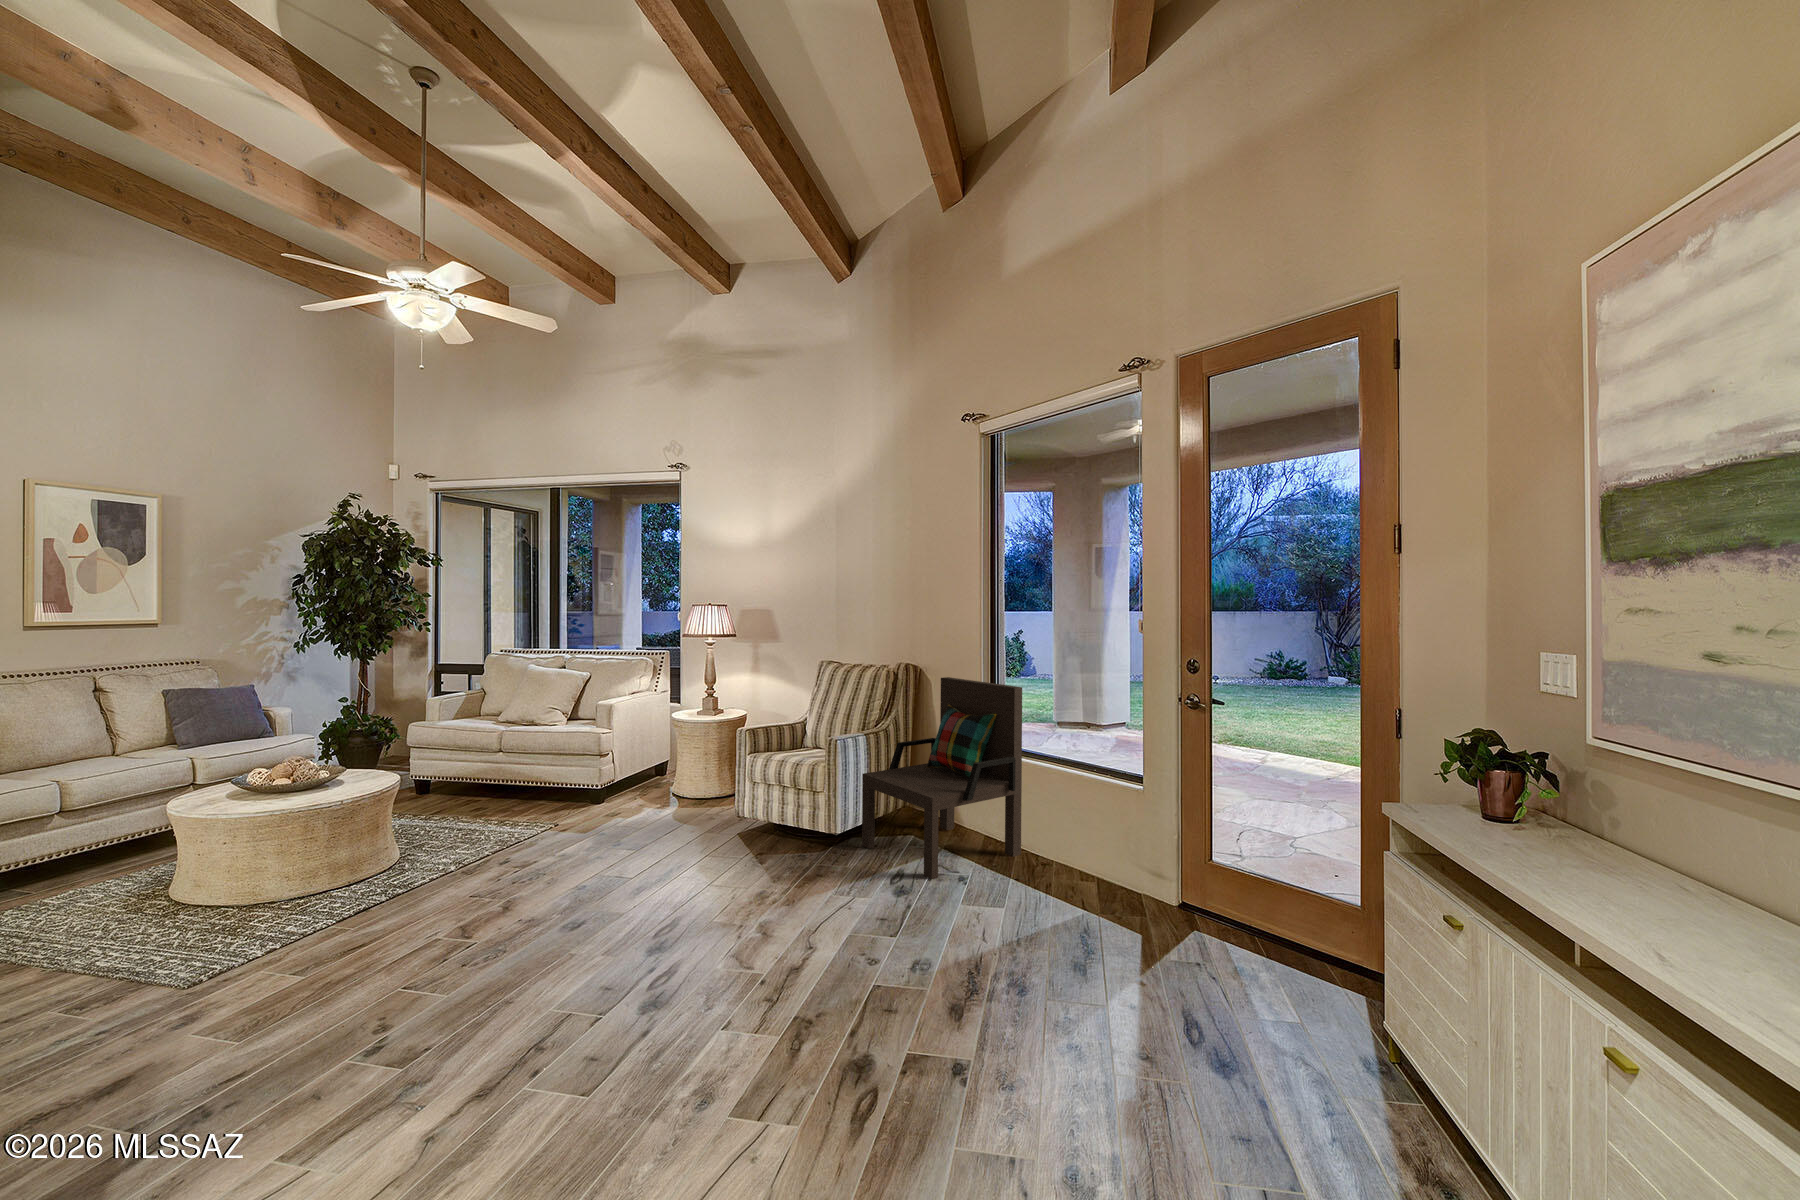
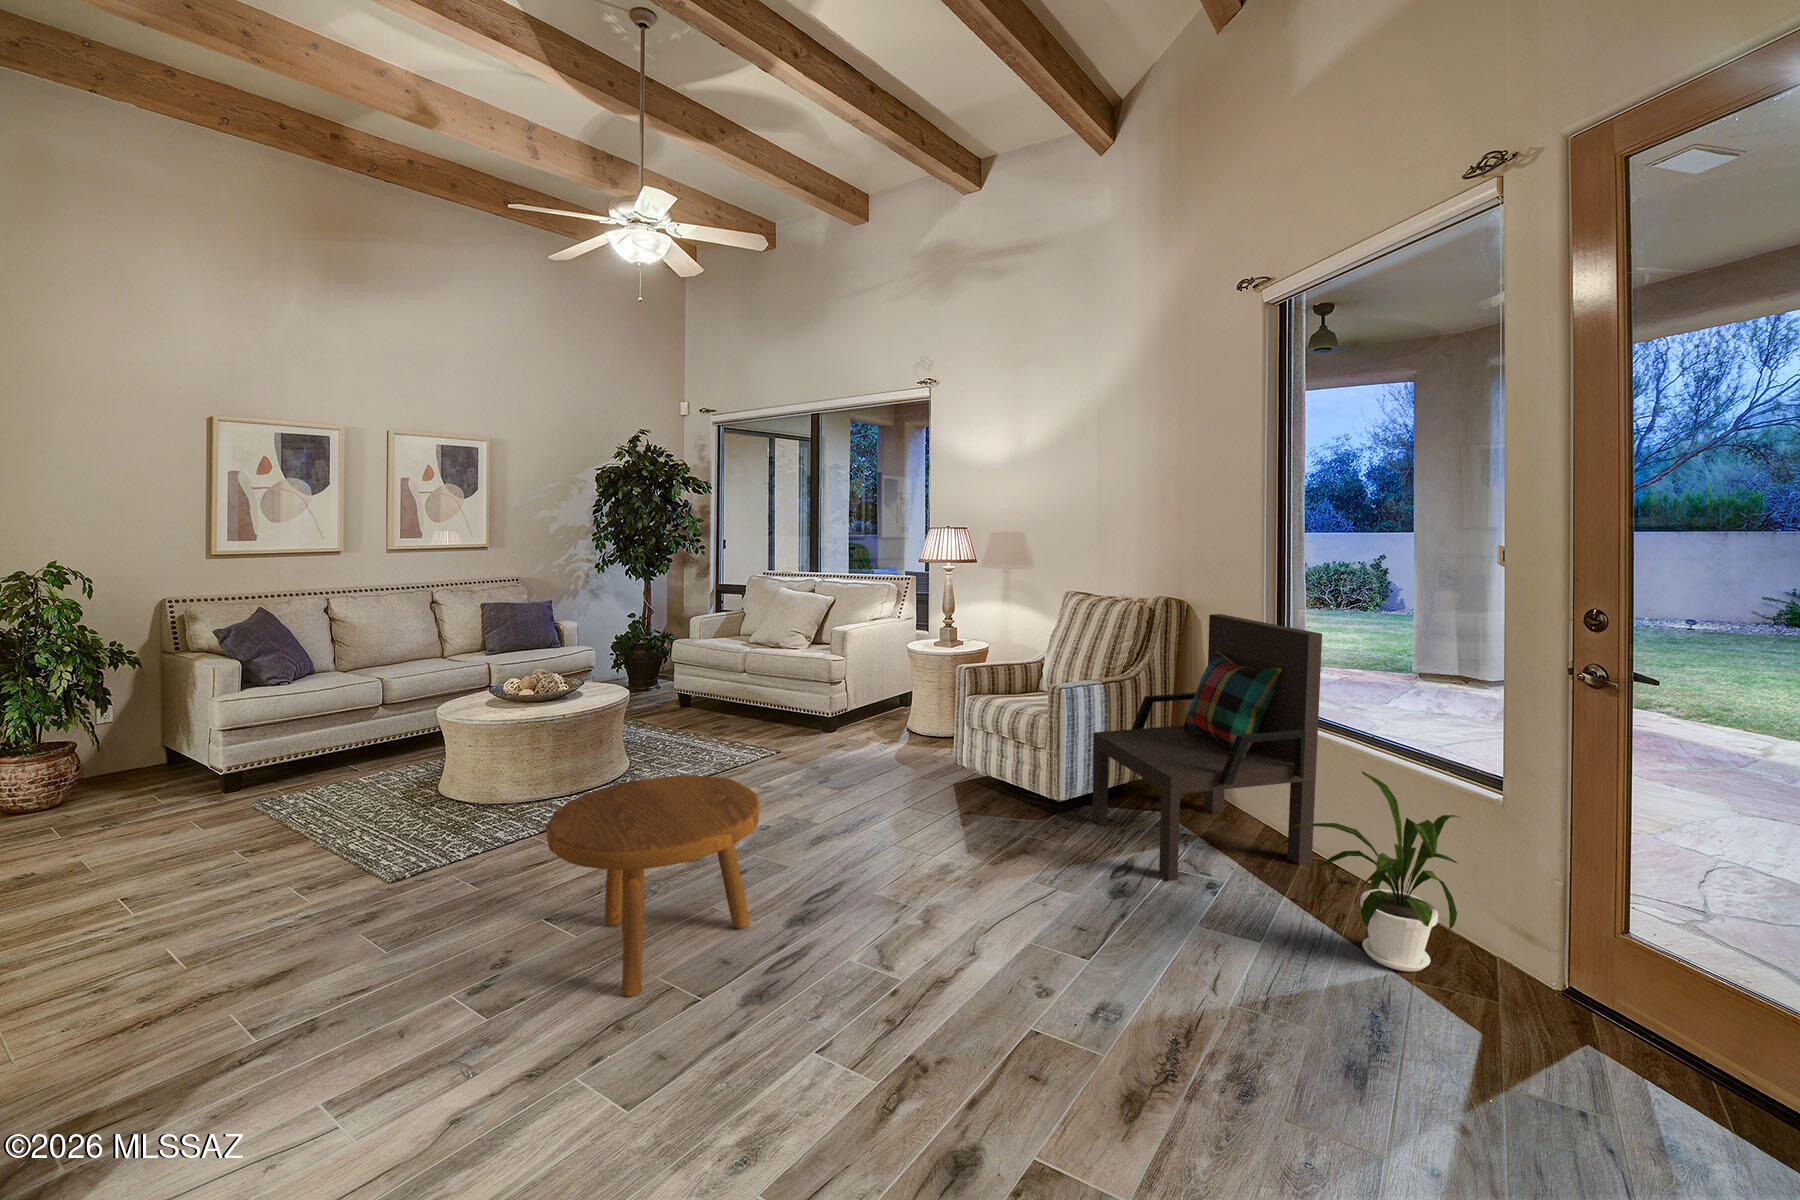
house plant: none [1018,778,1118,909] -> present [1293,771,1460,971]
footstool: none [415,832,625,1039] -> present [546,775,759,997]

